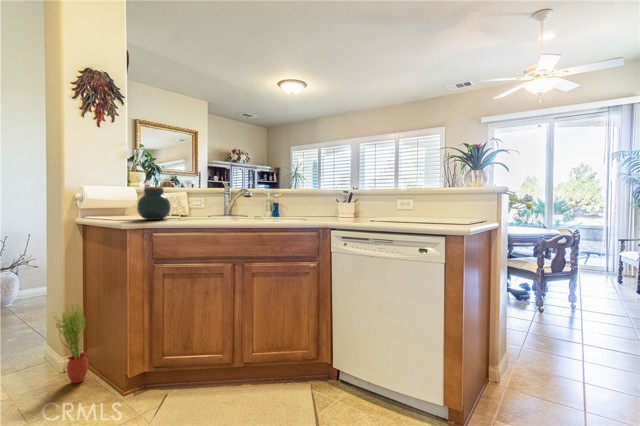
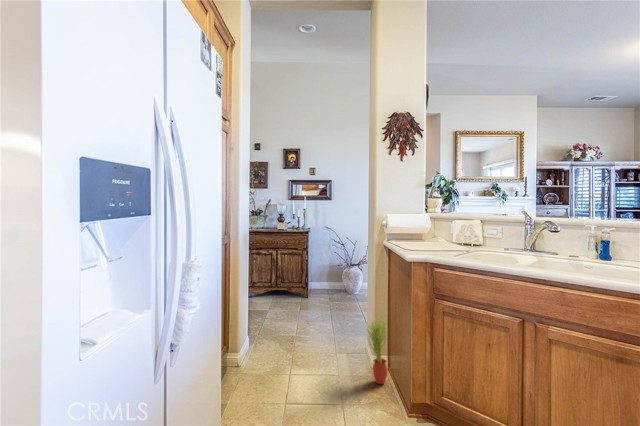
jar: present [137,187,171,220] -> none [426,219,458,252]

